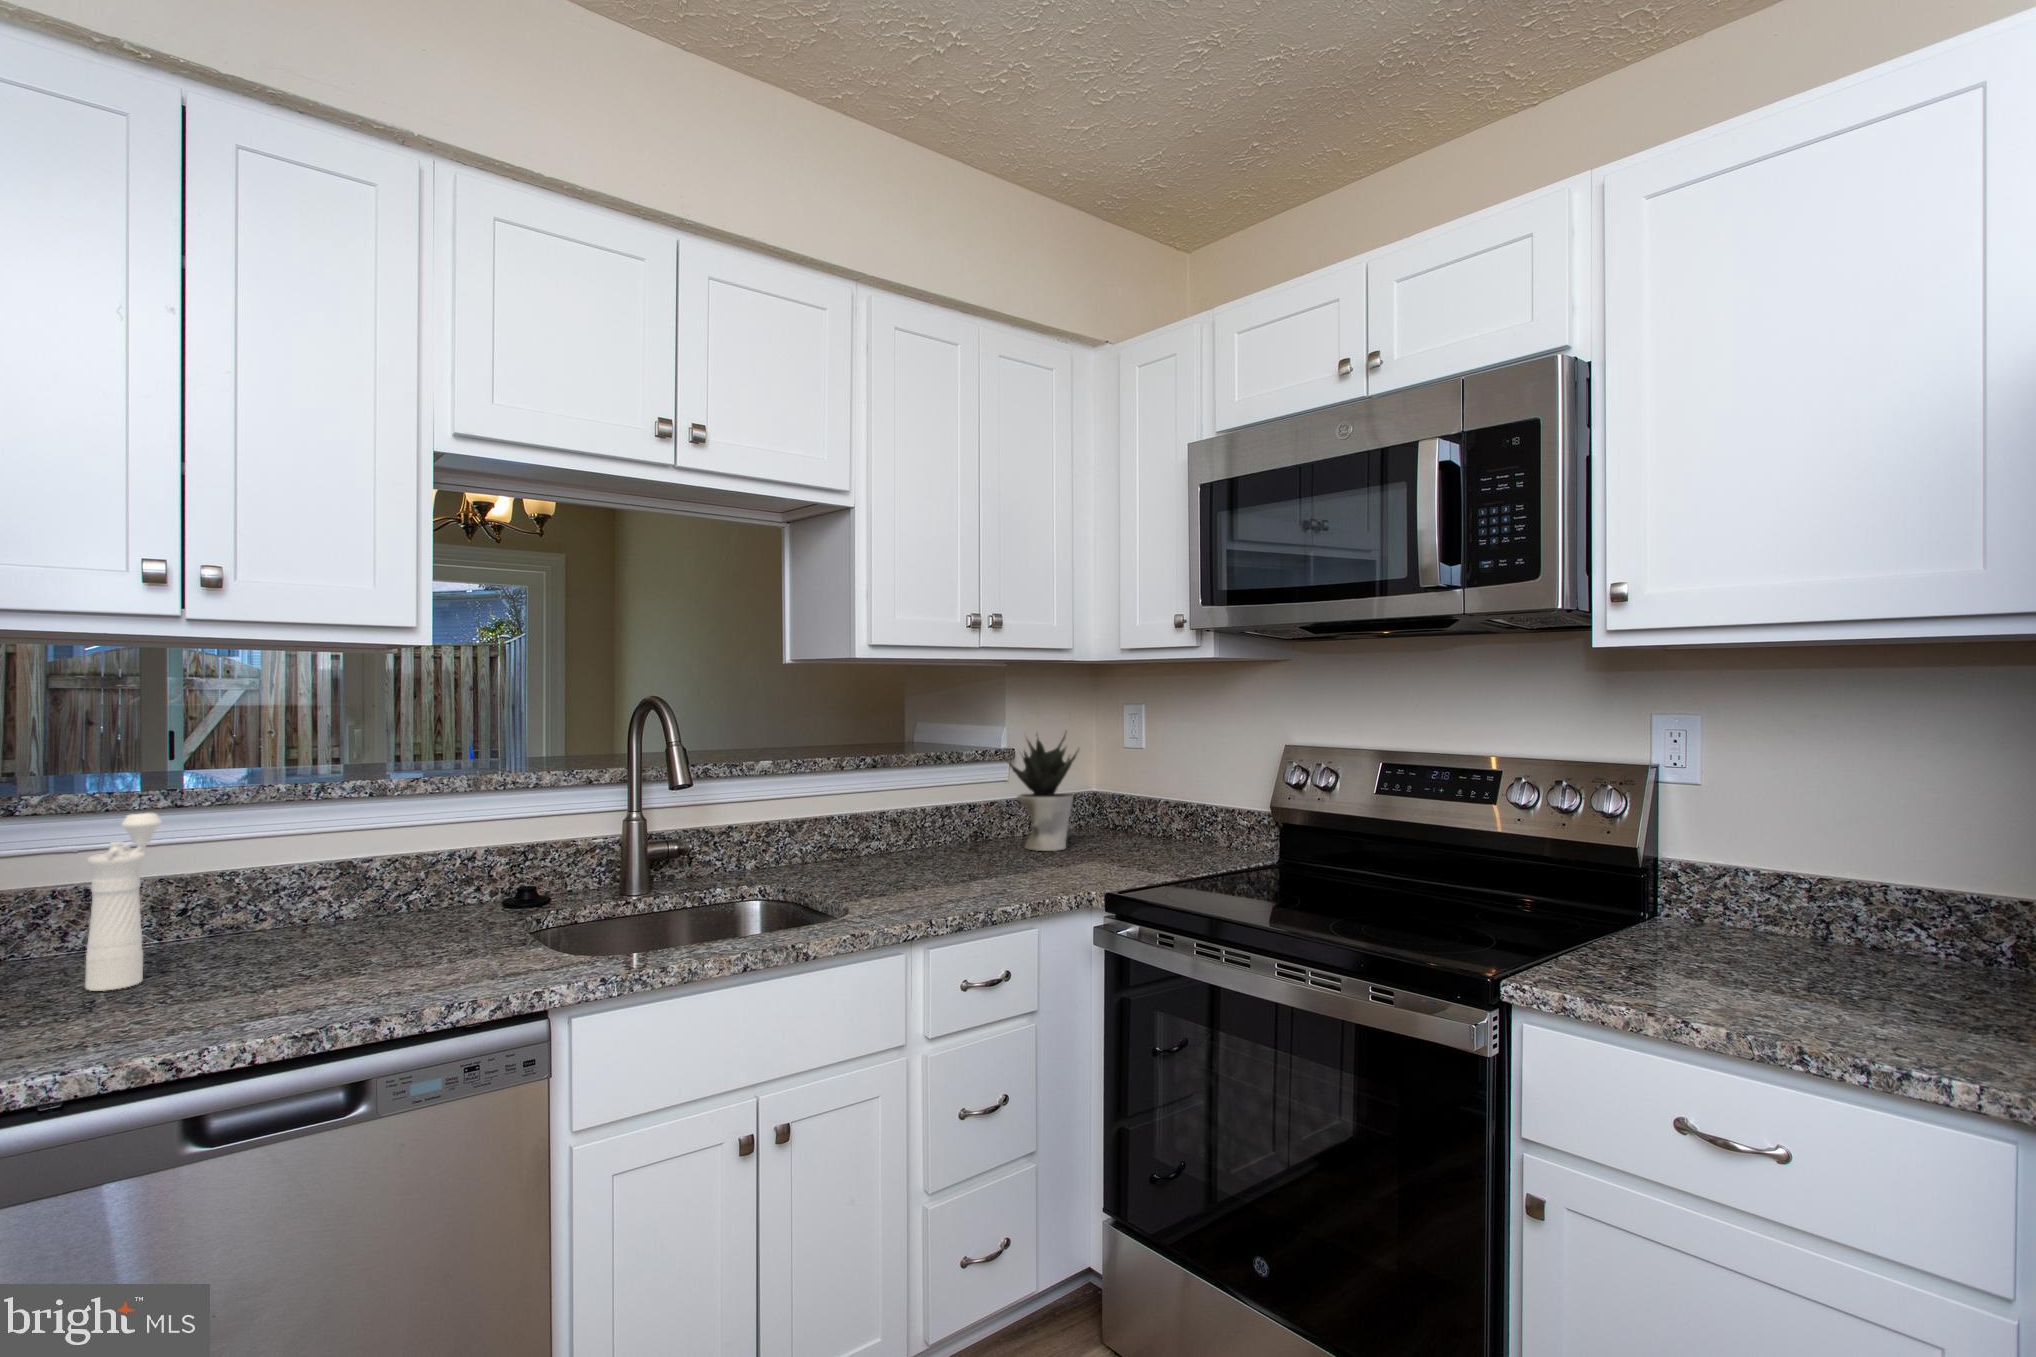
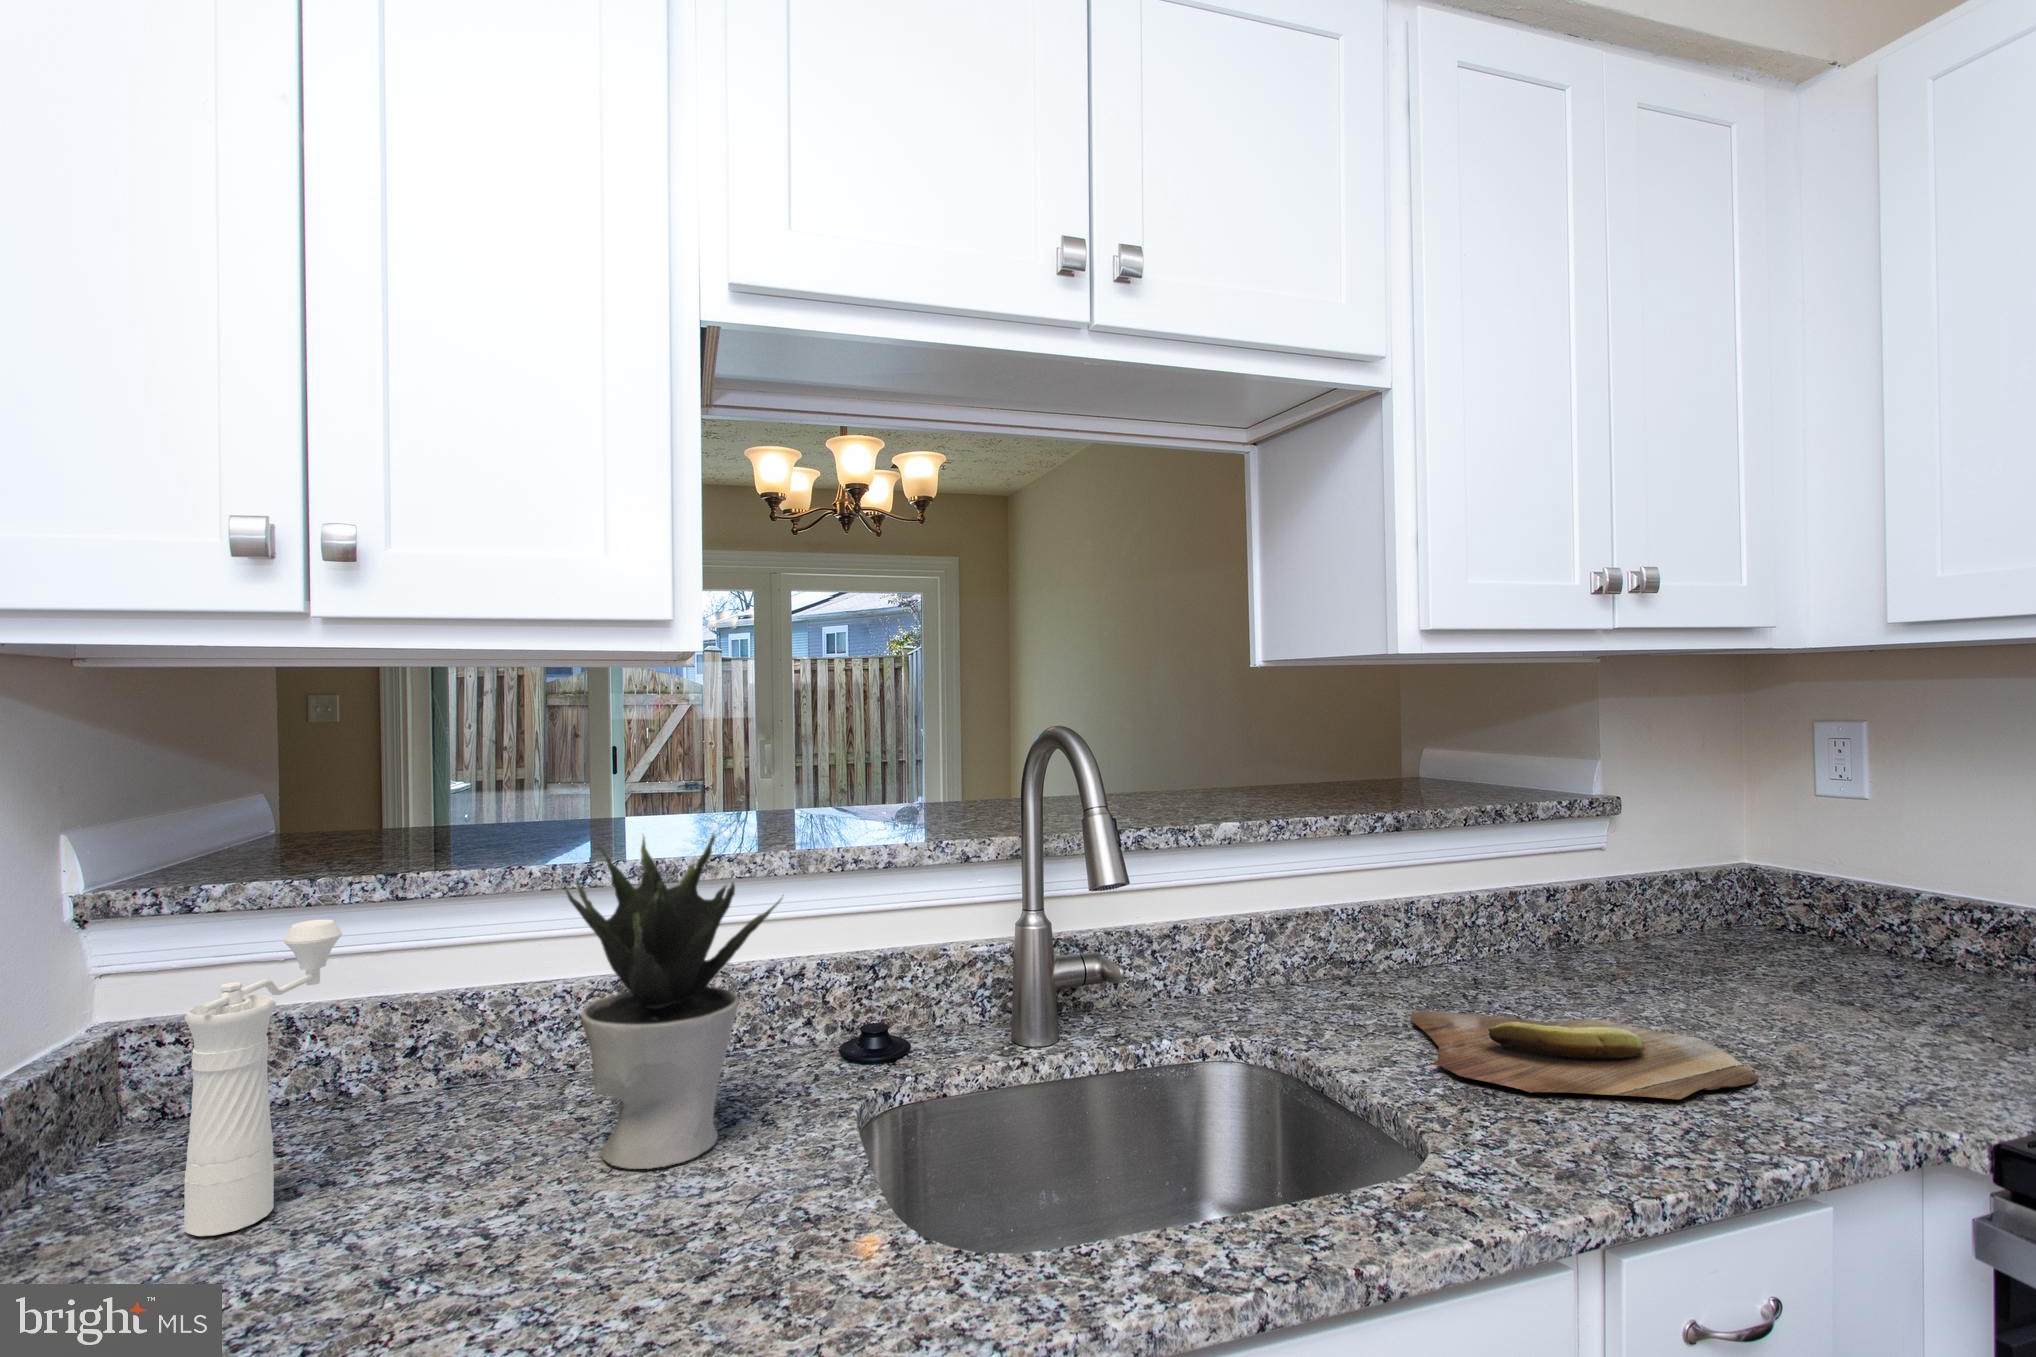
potted plant: present [1003,732,1079,851] -> present [565,834,782,1169]
cutting board: none [868,862,1032,891] -> present [1411,1011,1758,1099]

